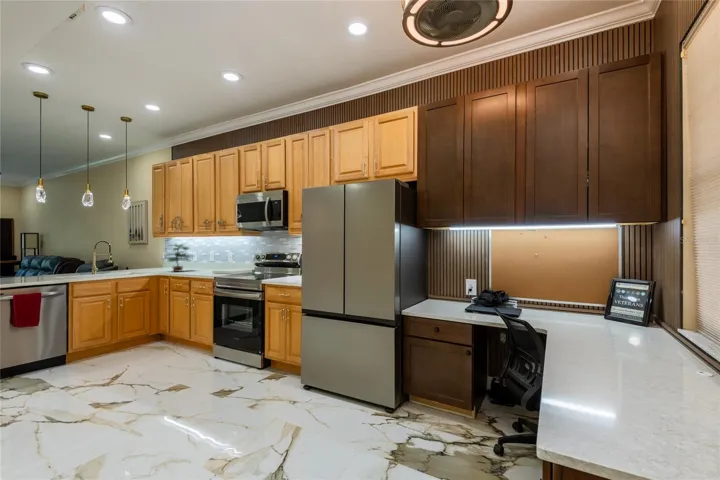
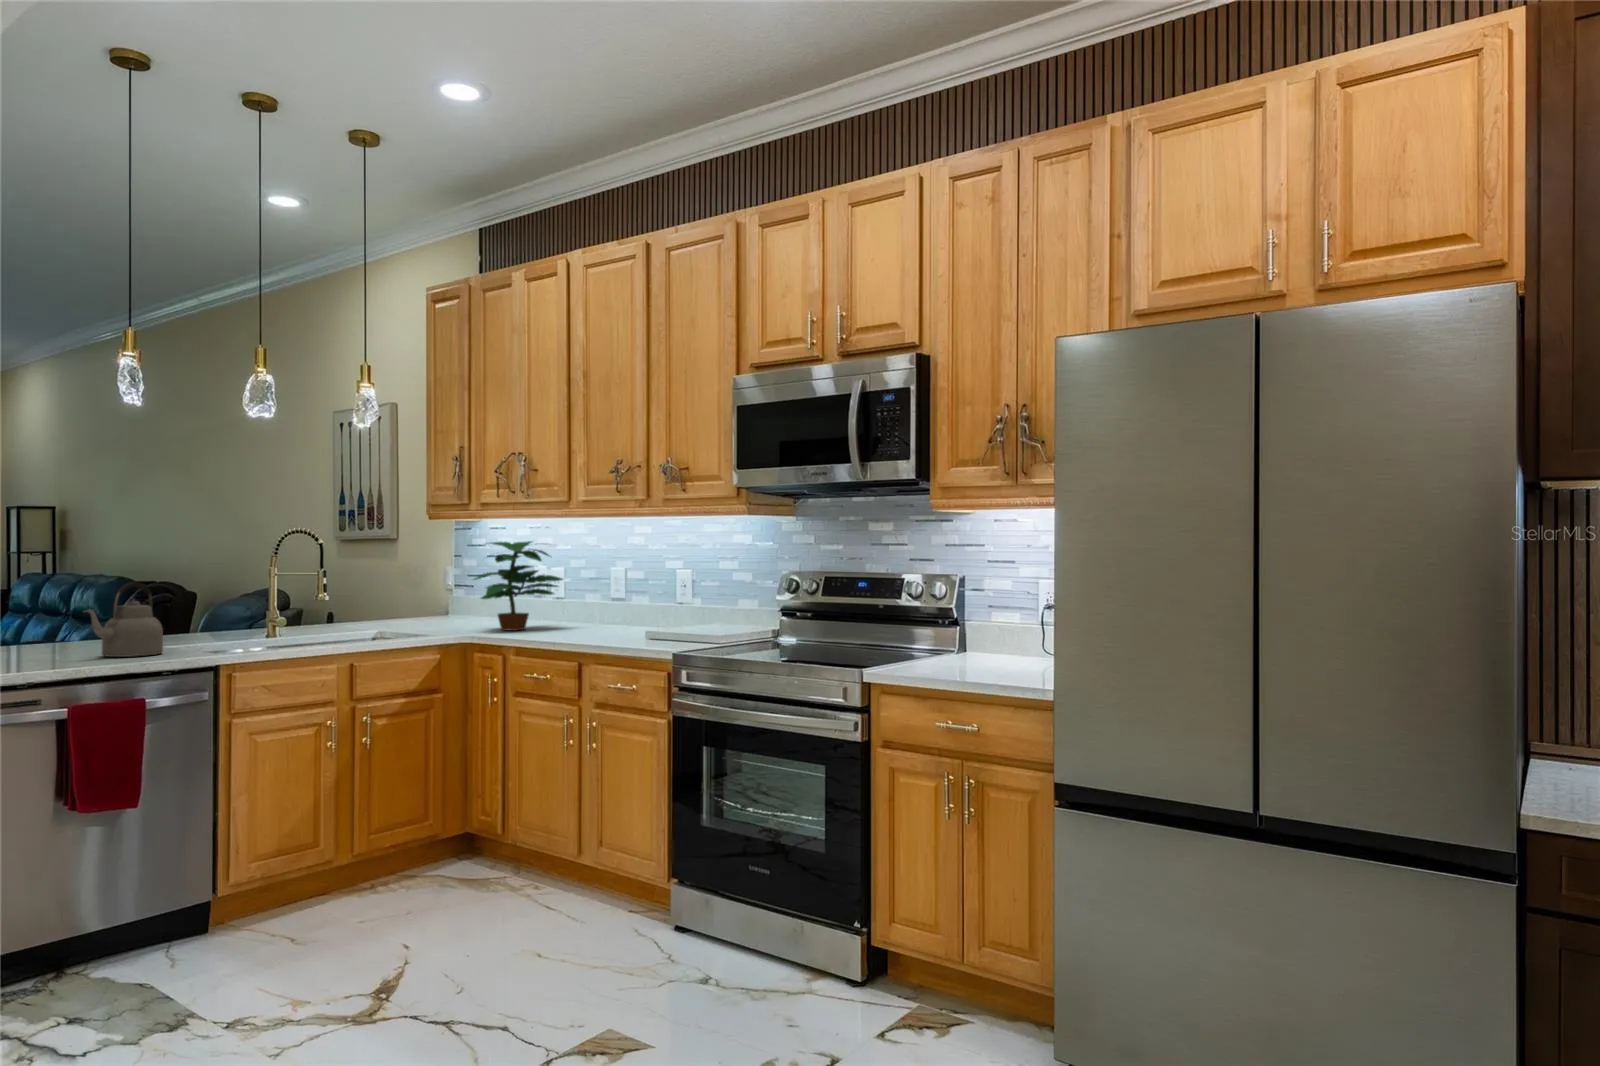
kettle: none [23,257,52,280] -> present [84,582,163,657]

